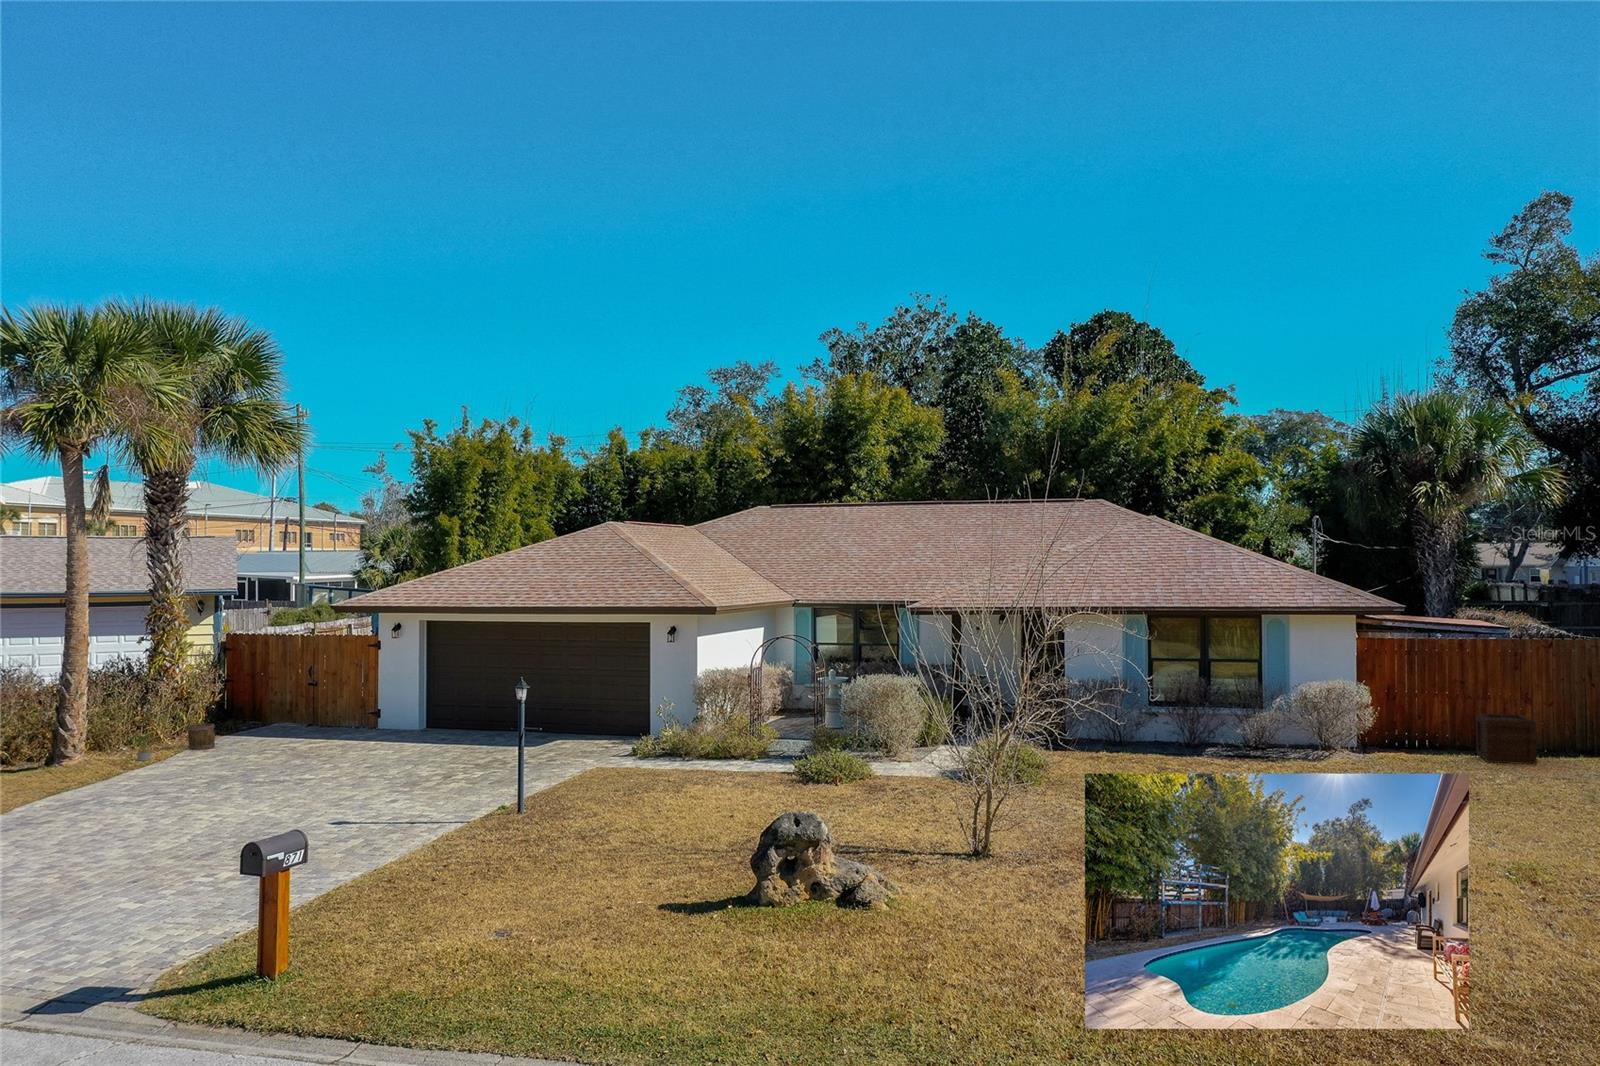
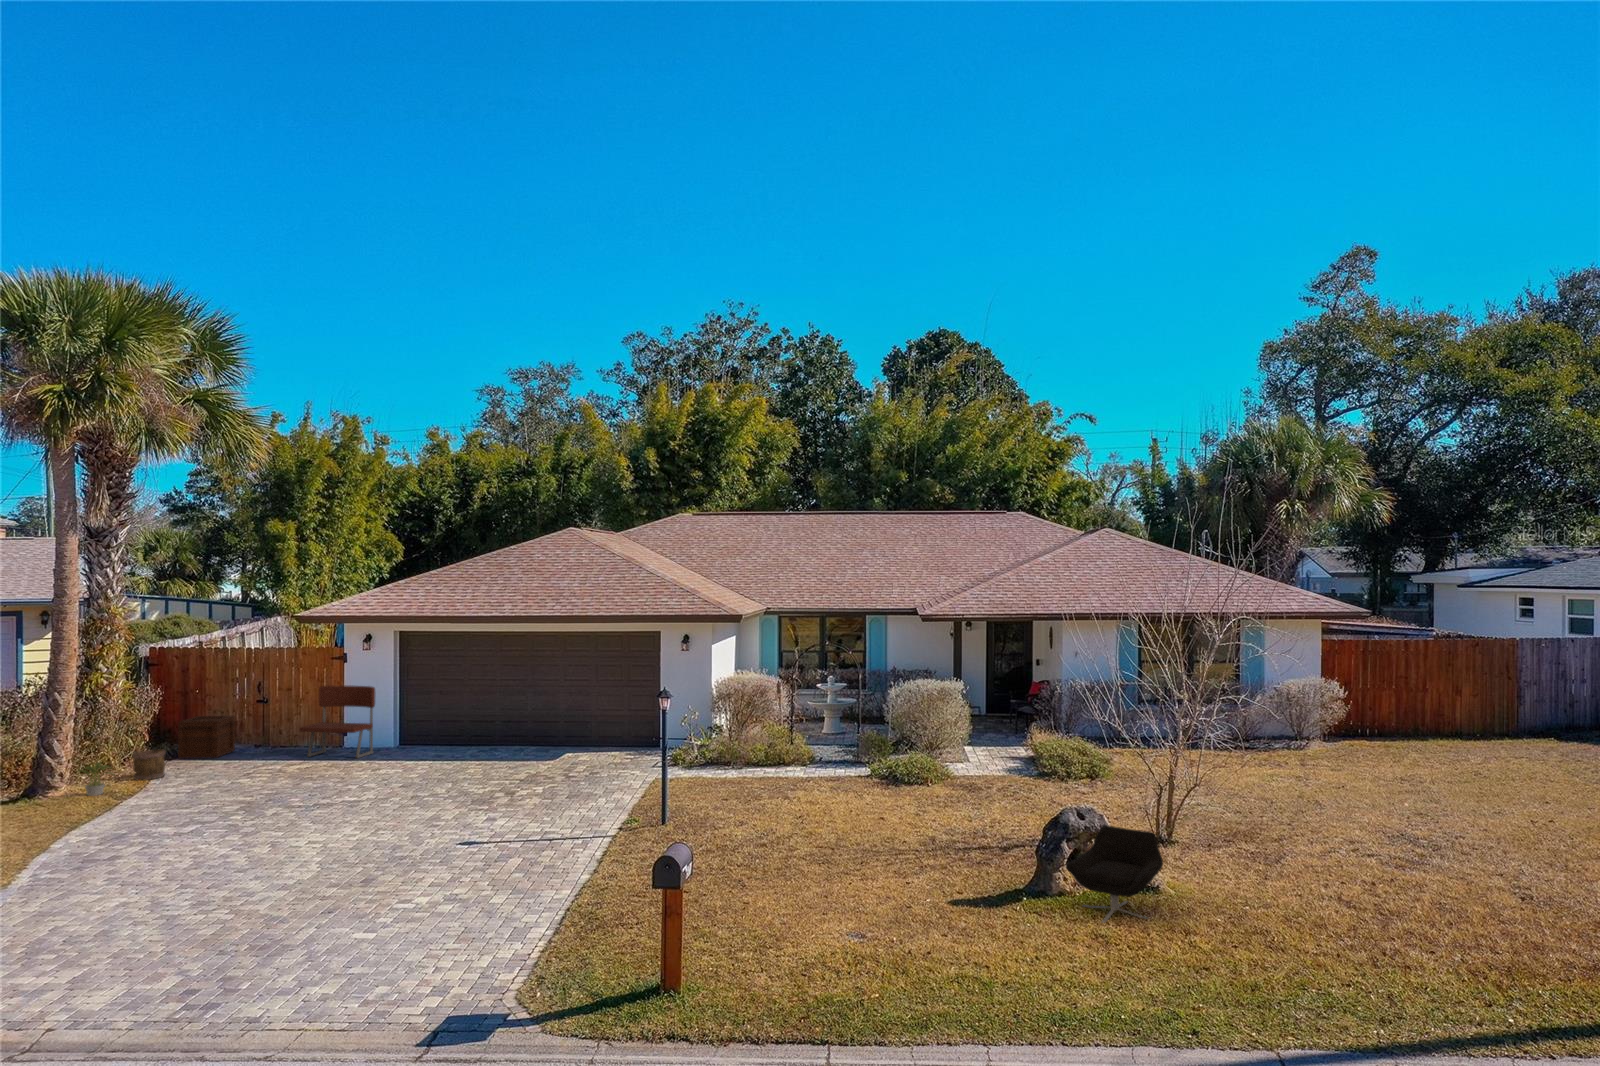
bench: none [336,670,401,739] -> present [299,685,375,758]
wooden crate: present [1476,714,1537,764] -> present [178,715,235,759]
lounge chair: none [754,834,854,932] -> present [1066,825,1163,923]

